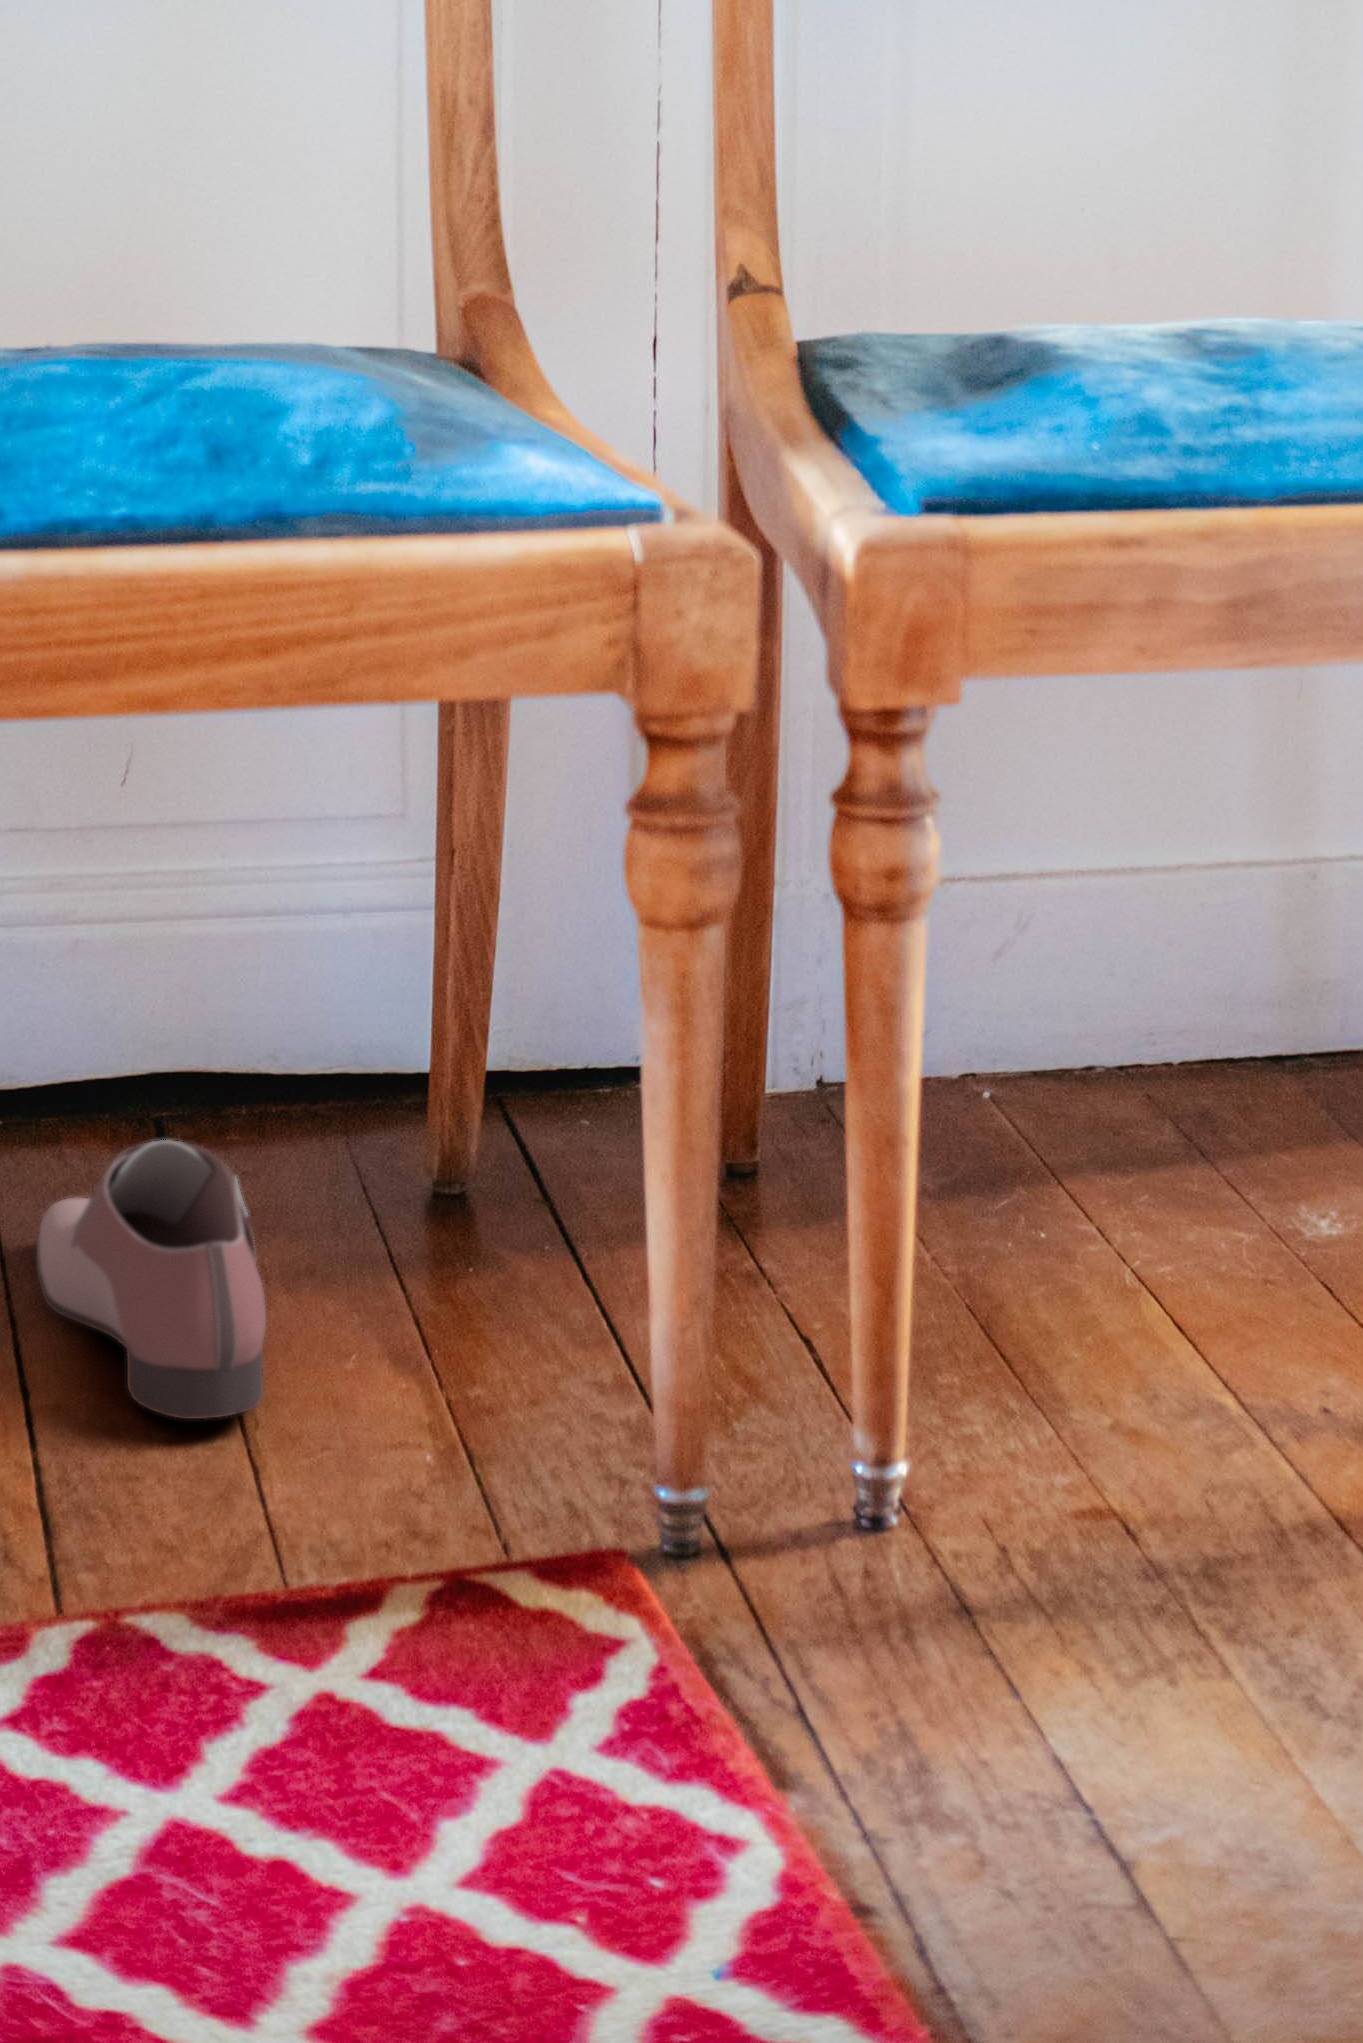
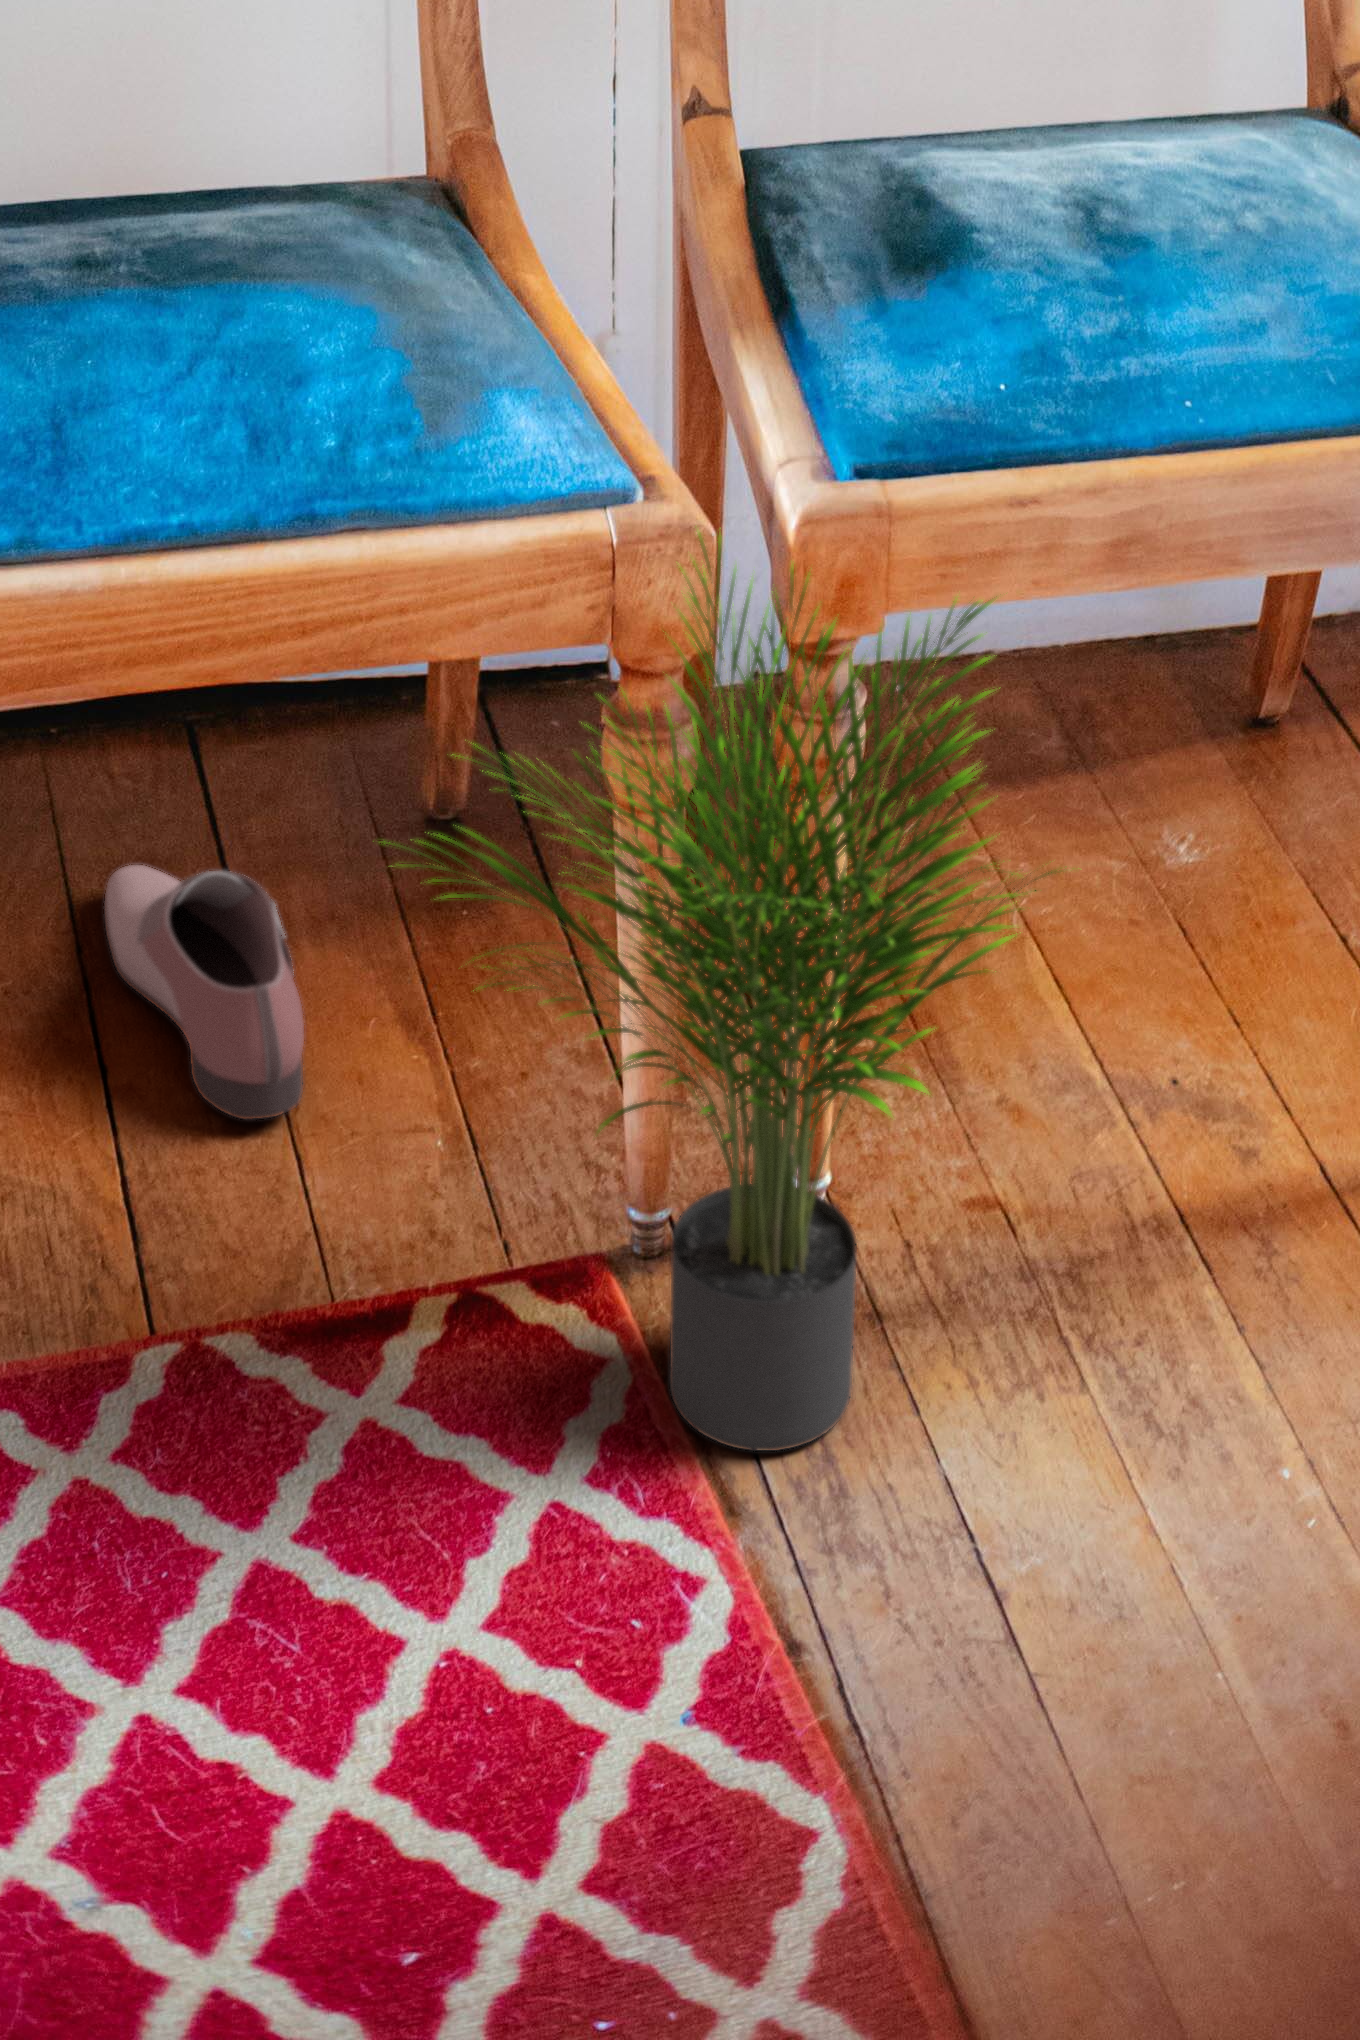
potted plant: none [344,519,1208,1723] -> present [433,532,1067,1451]

